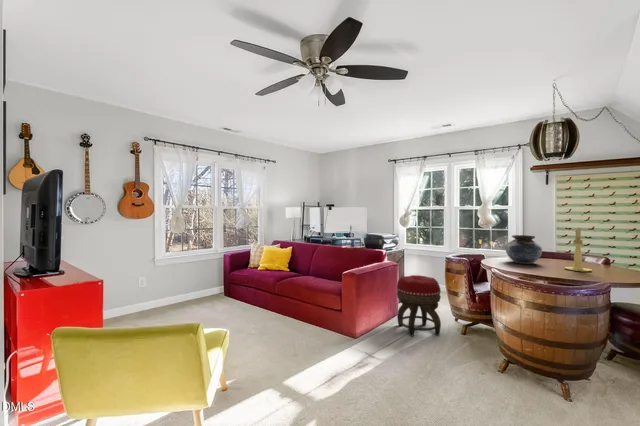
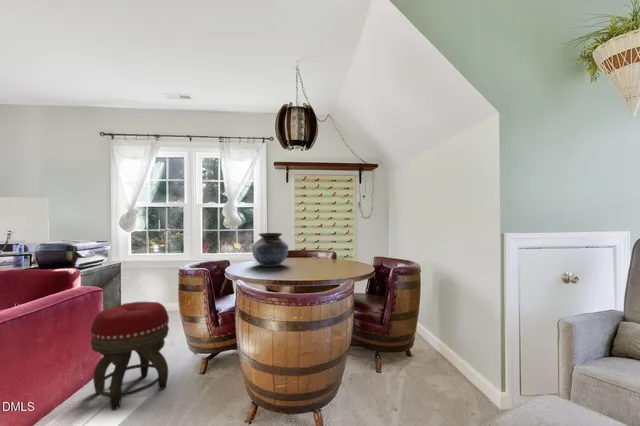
candle holder: present [565,228,591,272] -> none [309,221,332,269]

